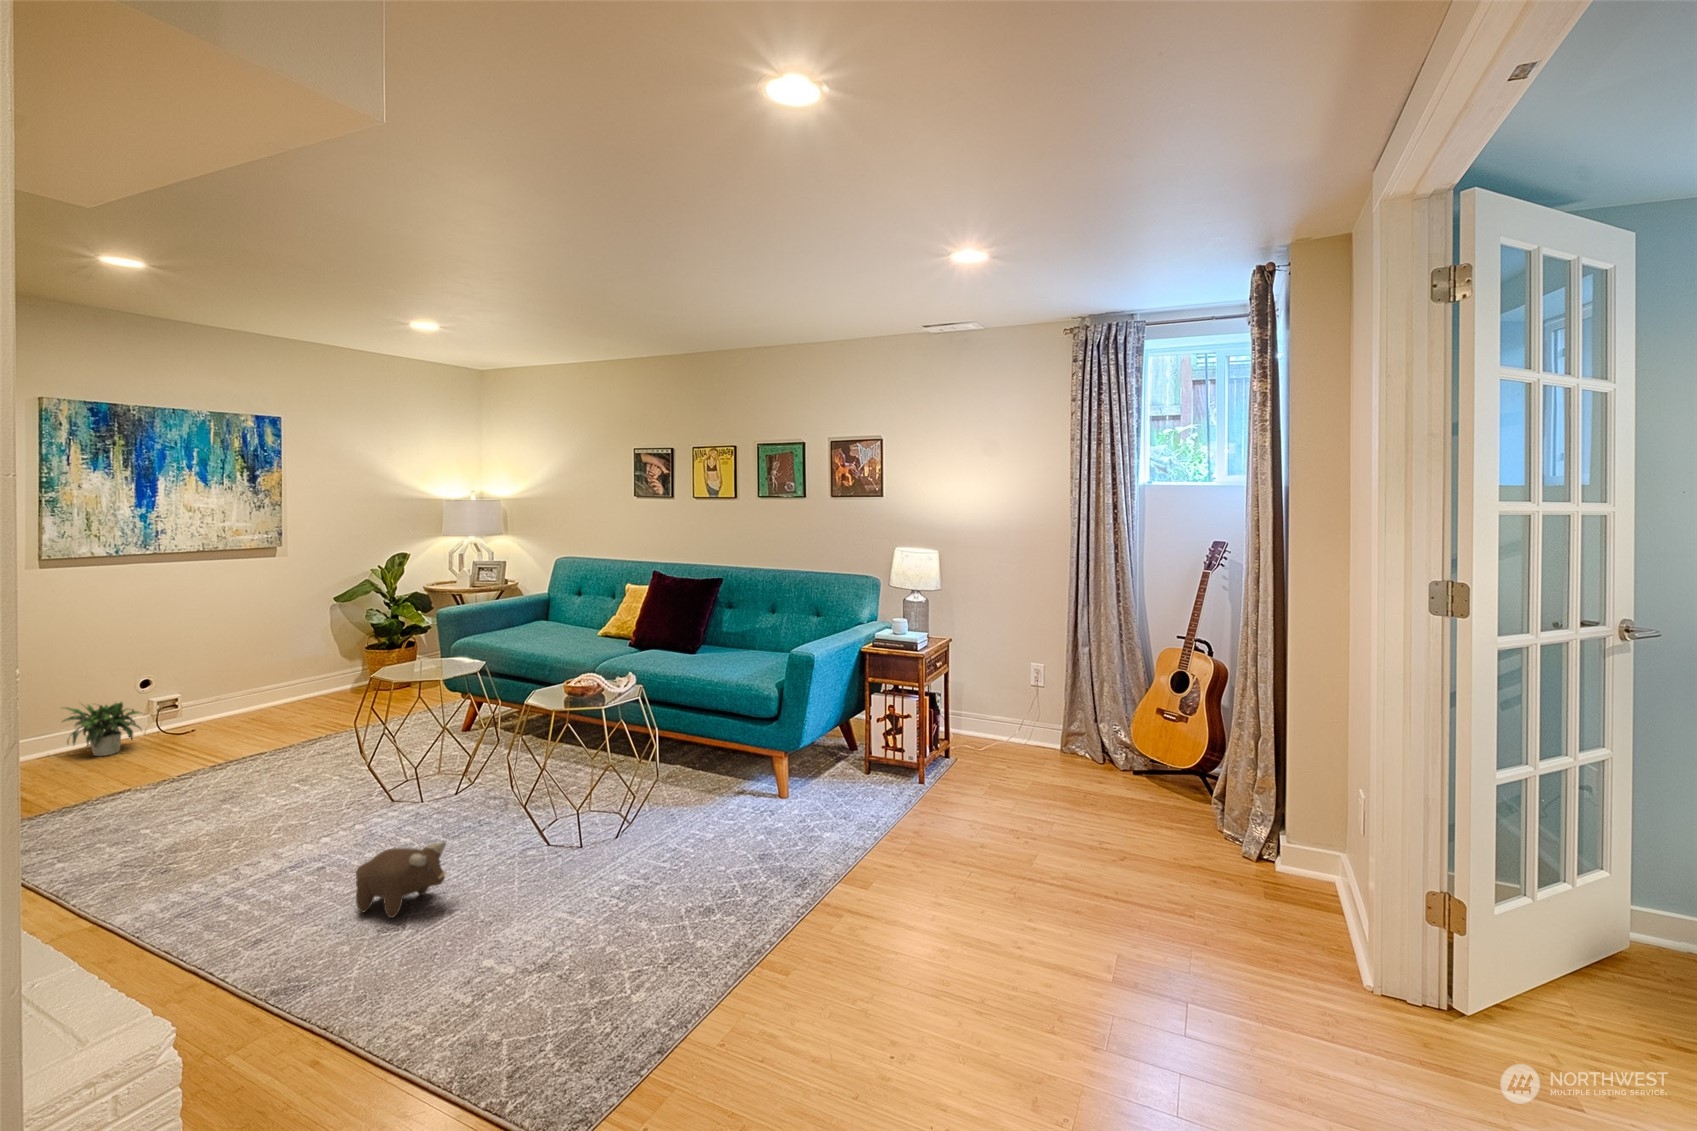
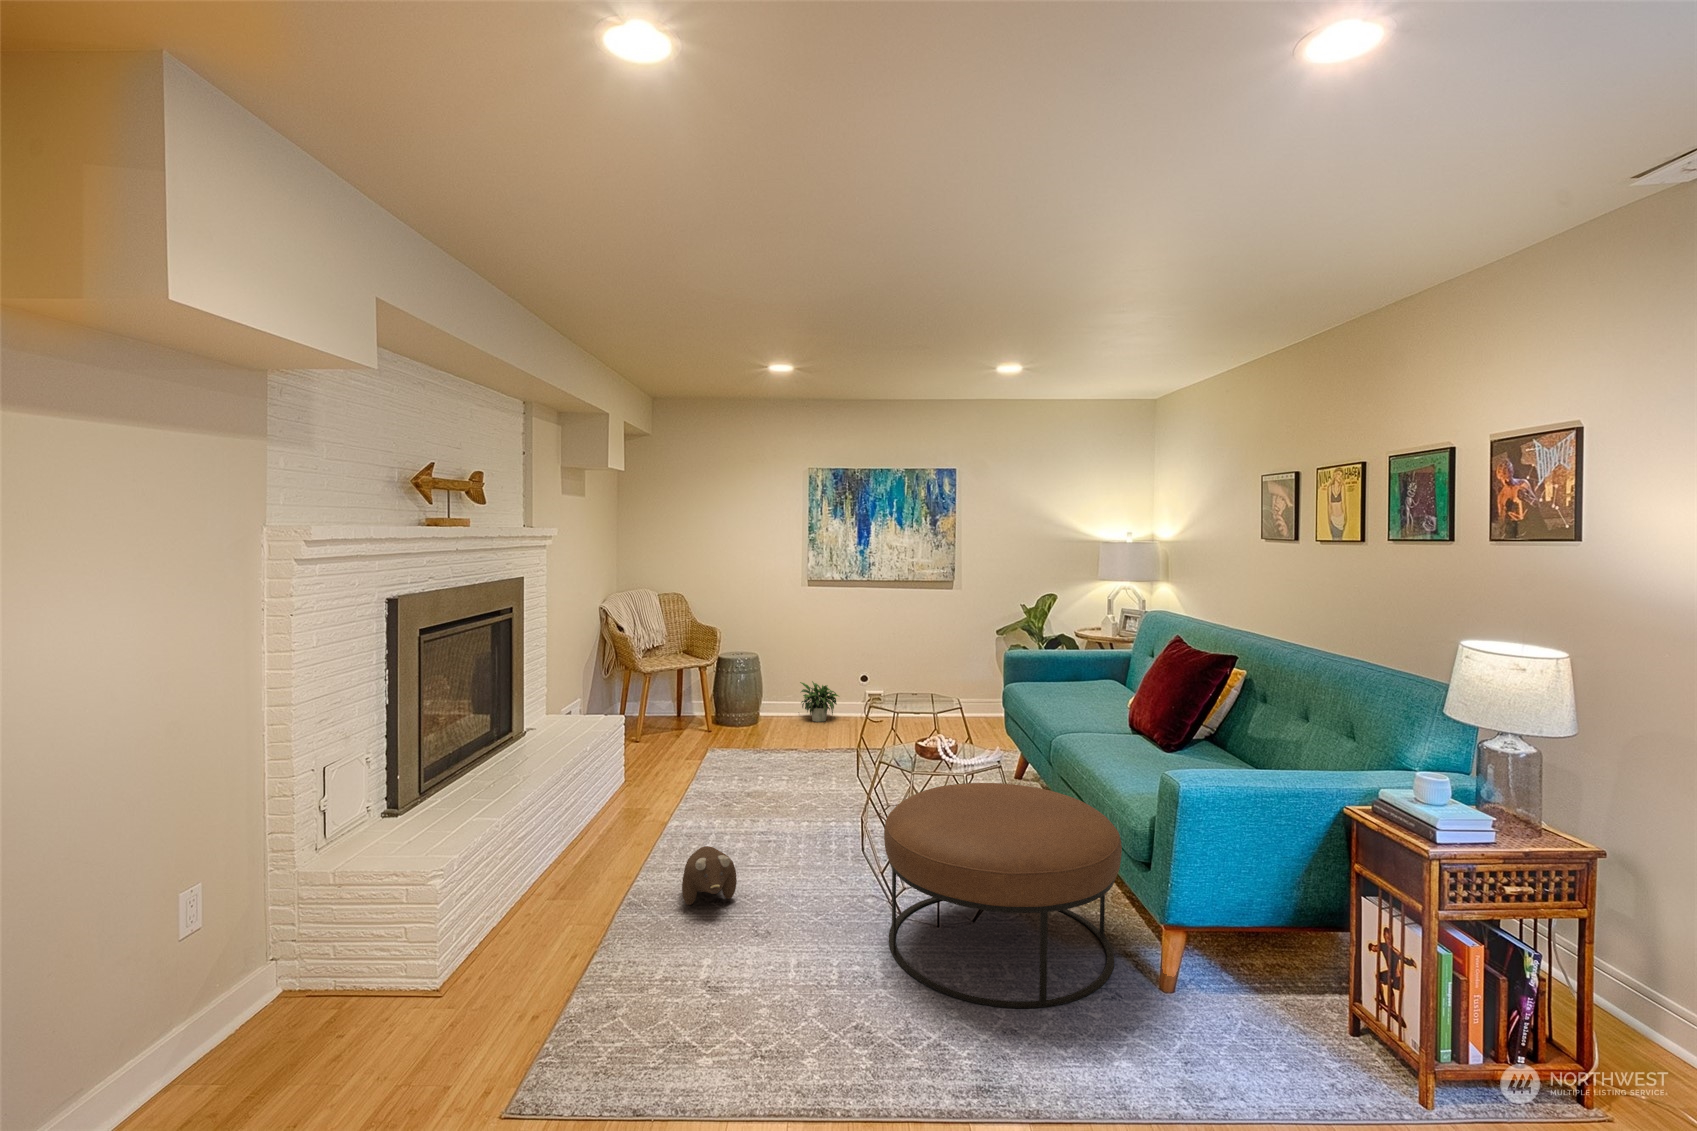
ottoman: none [581,693,770,850] -> present [884,783,1122,1008]

